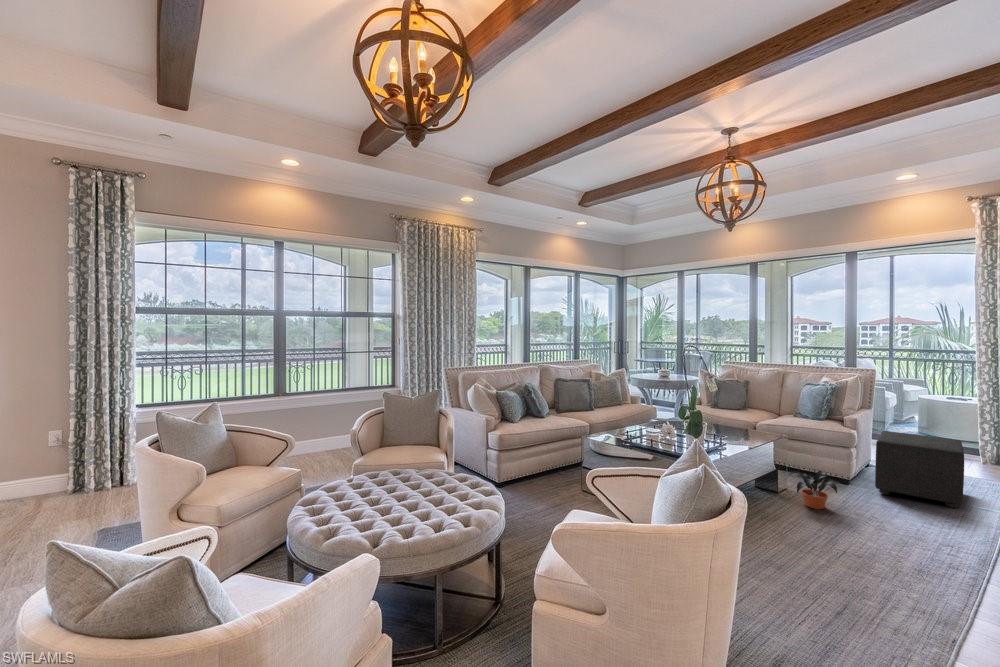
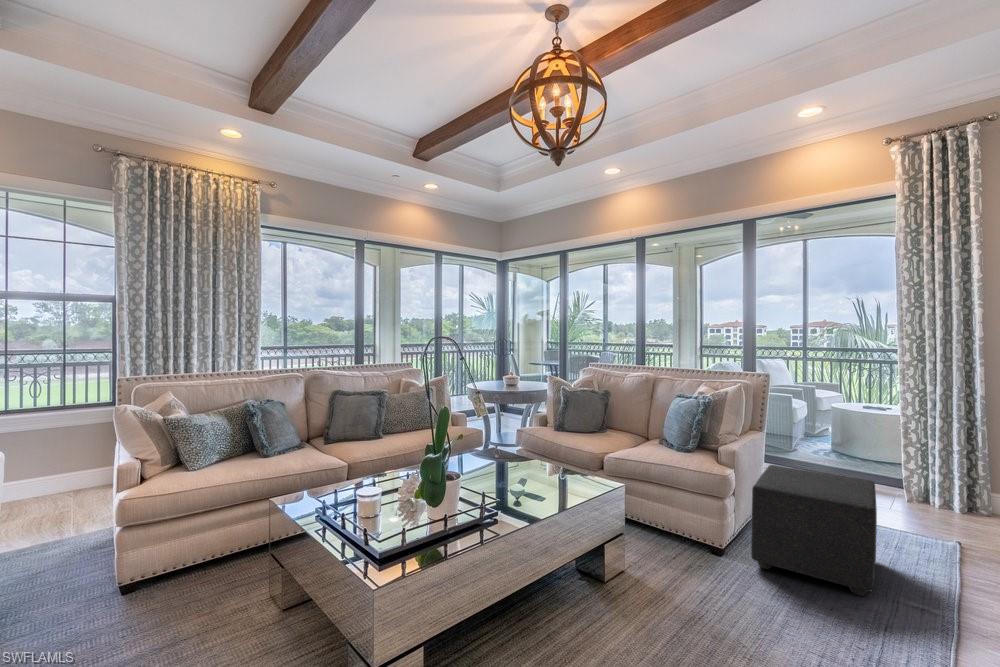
potted plant: present [789,471,837,509] -> none [611,540,685,609]

